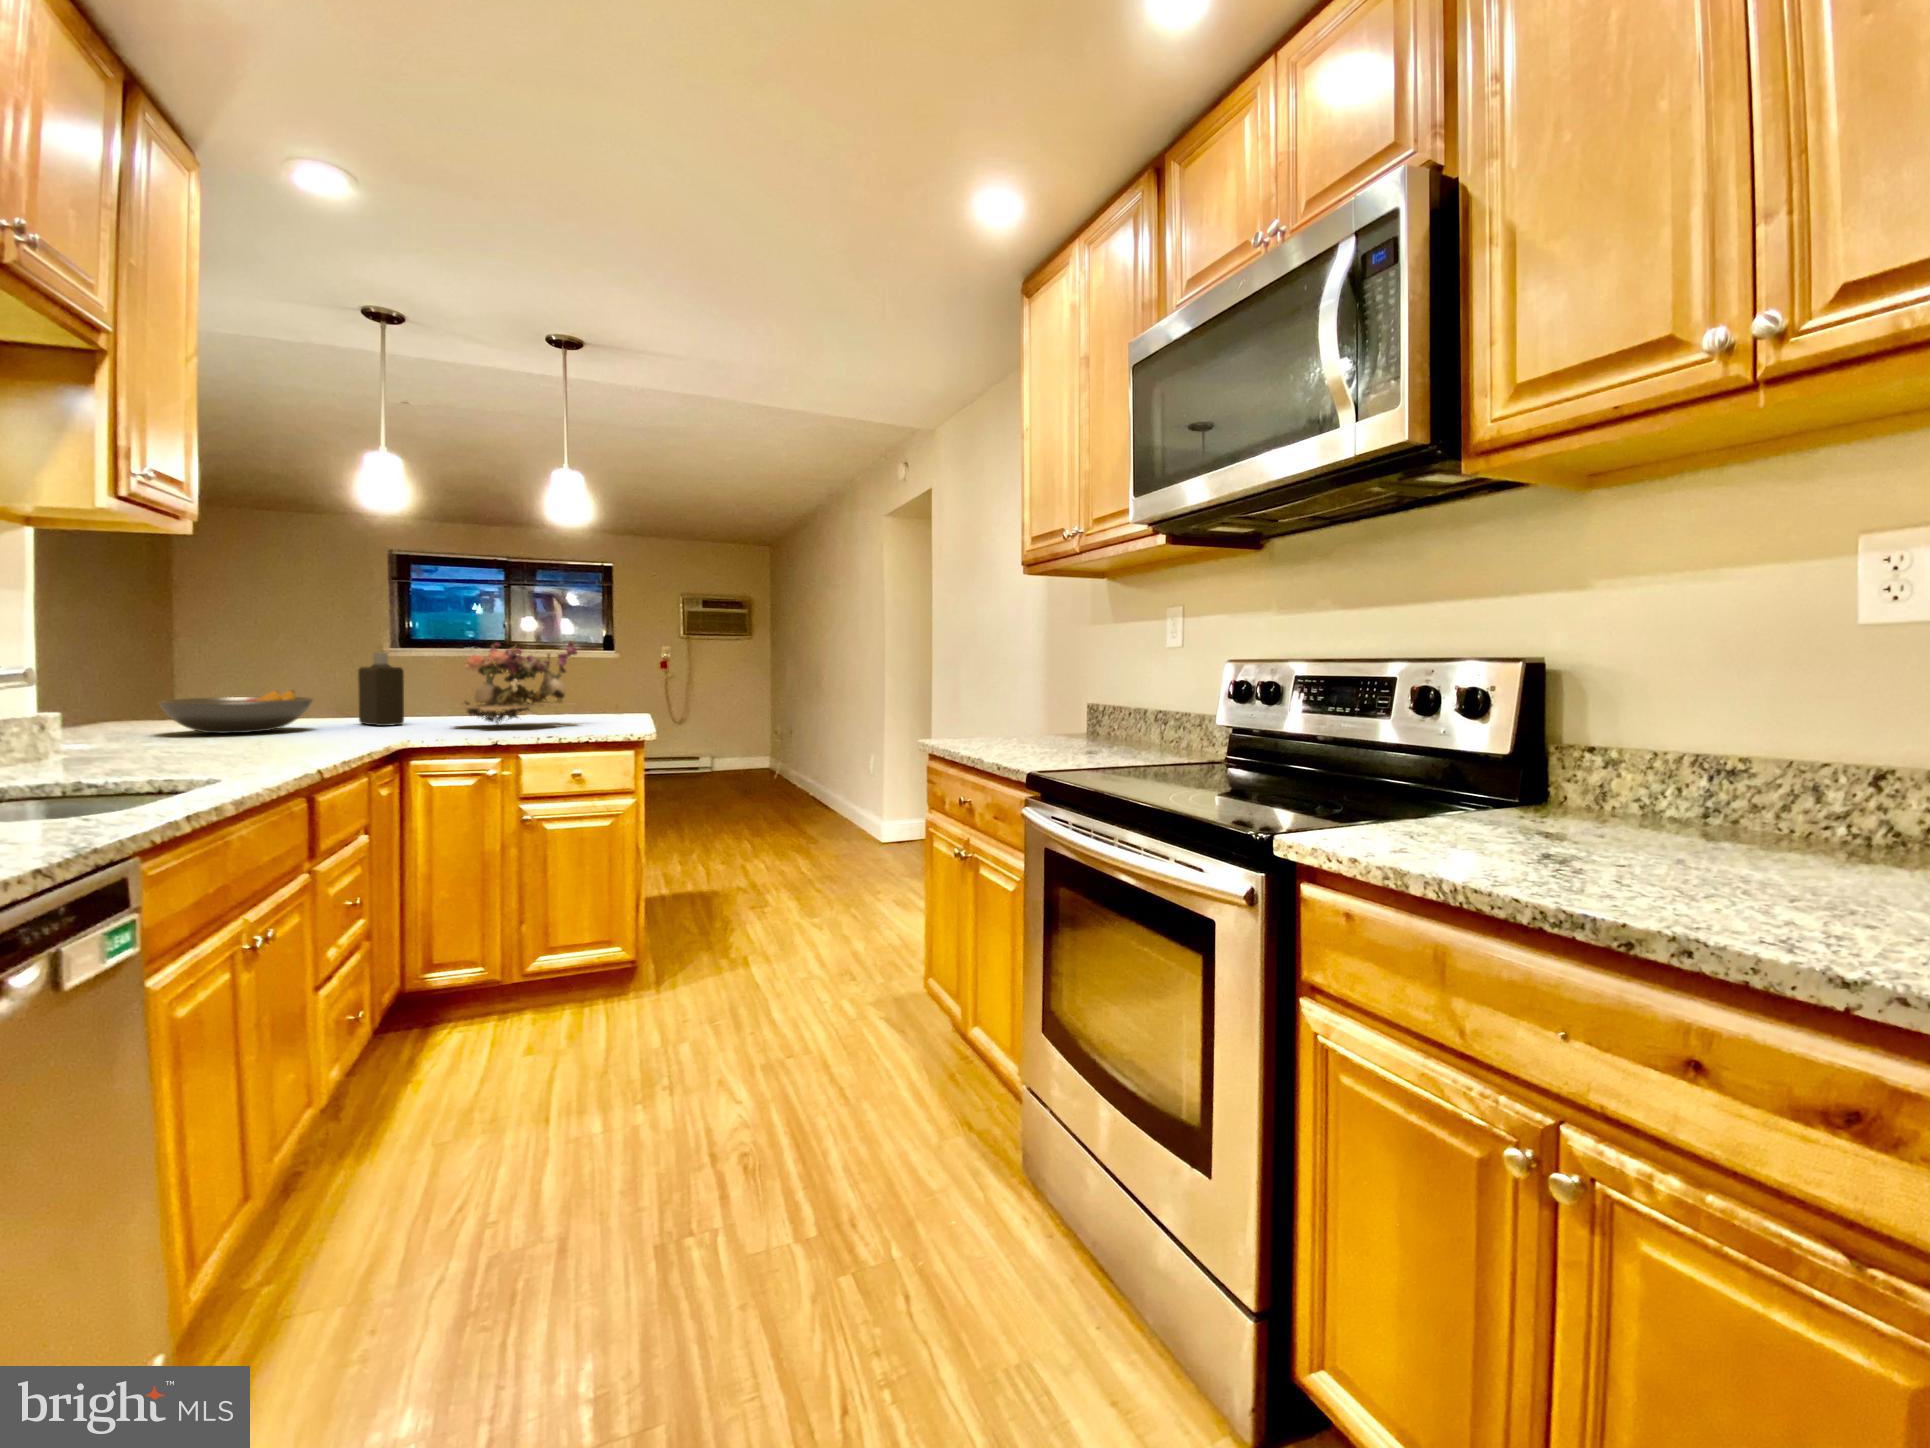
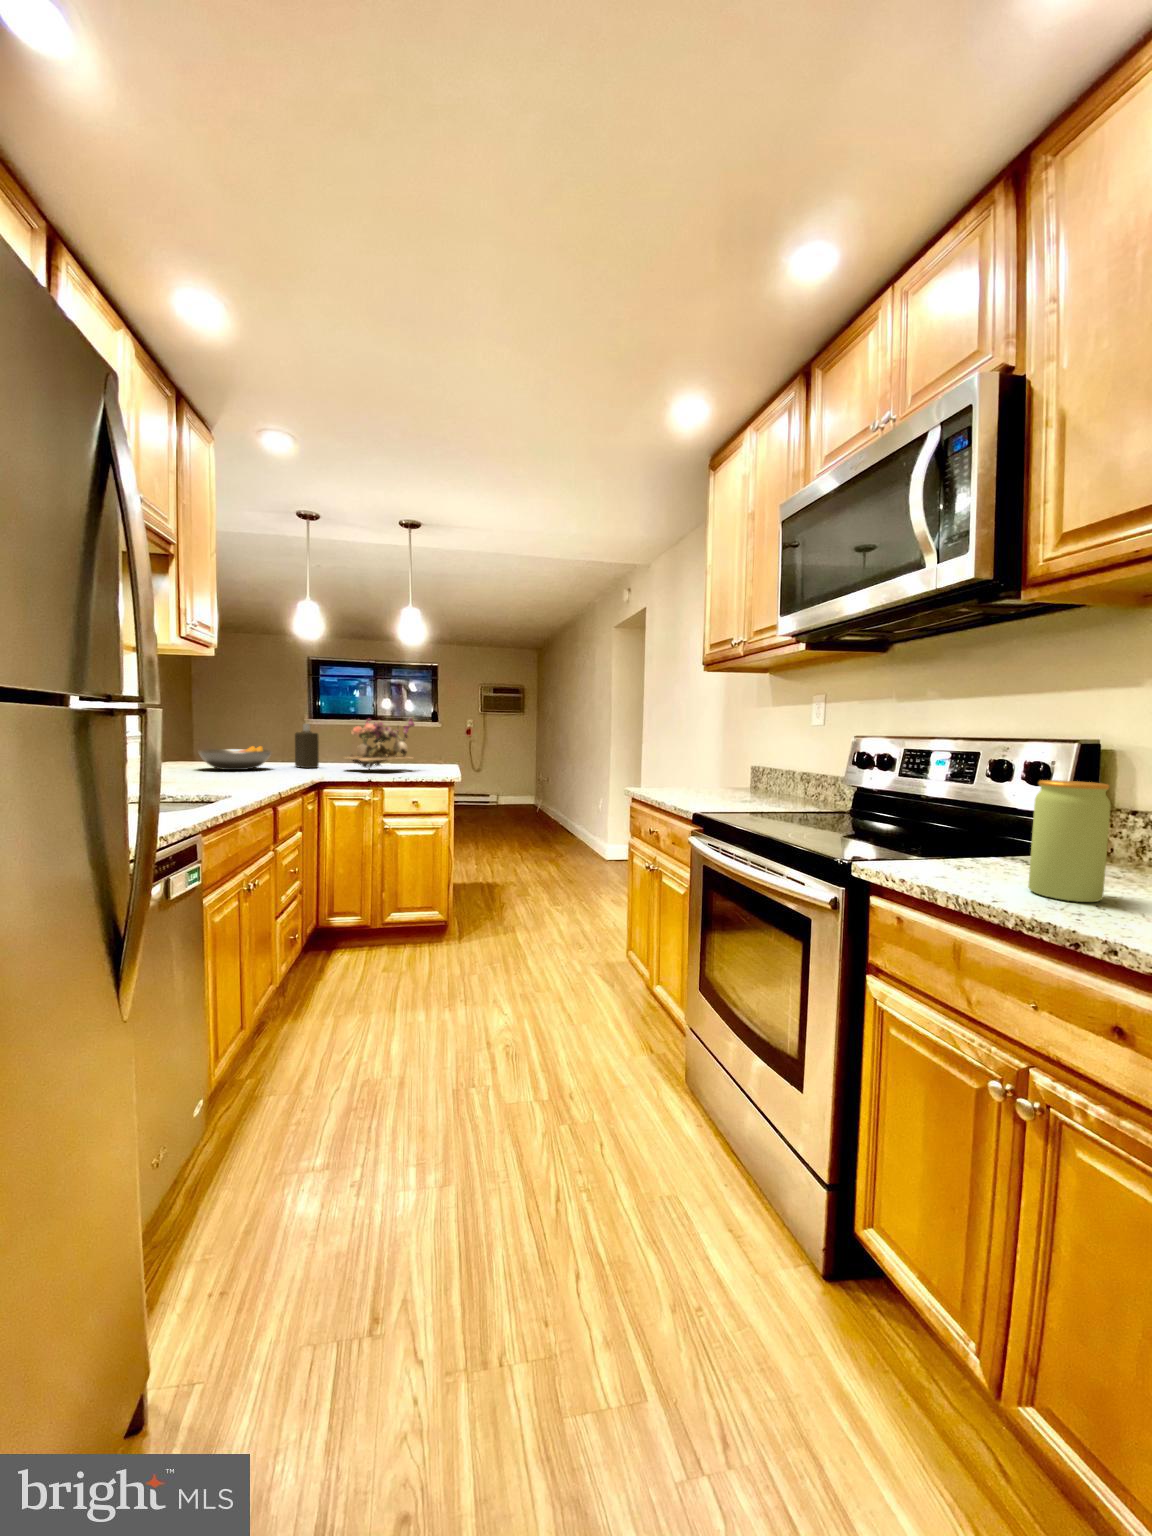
jar: none [1523,710,1623,876] -> present [1028,780,1111,902]

